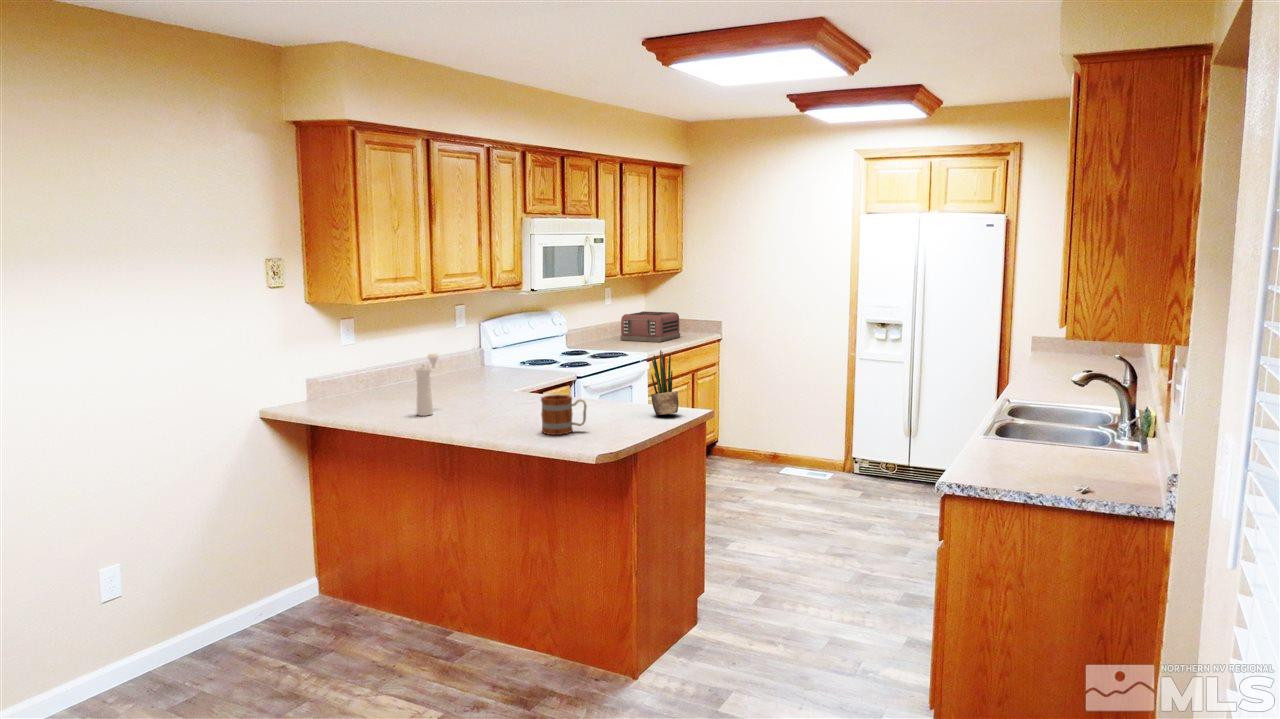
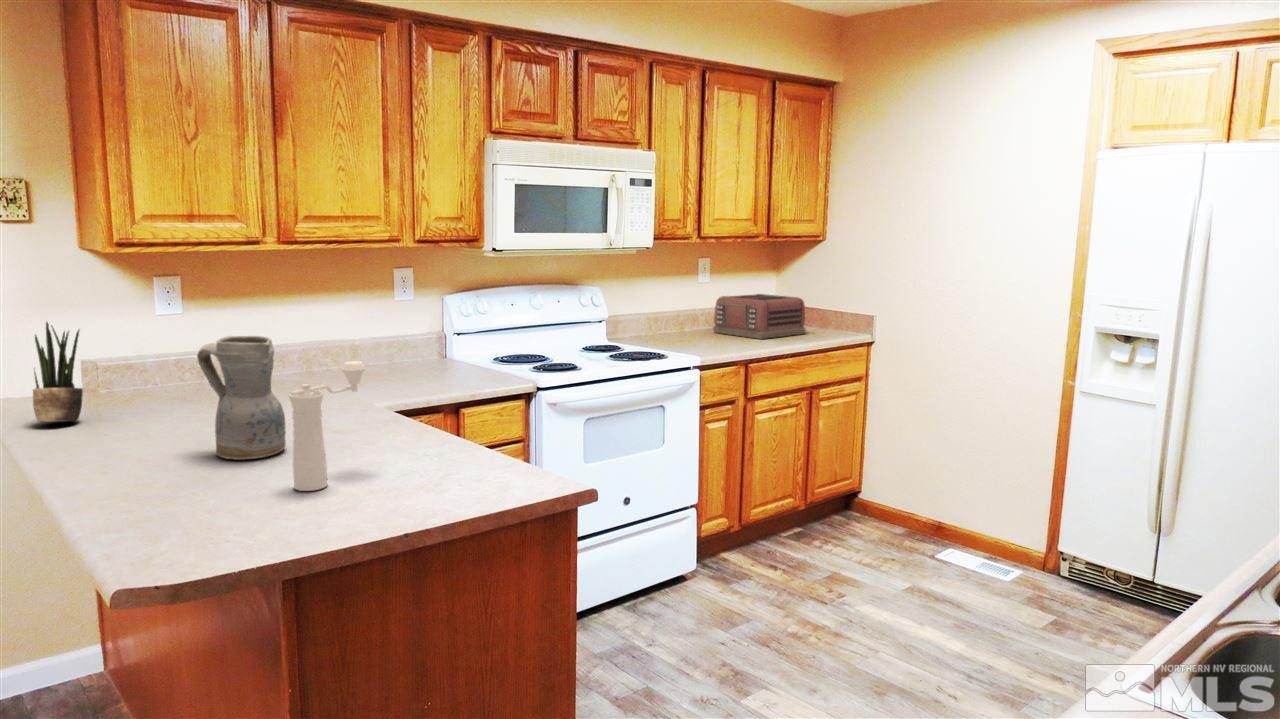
ceramic pitcher: none [500,347,546,415] -> present [197,336,286,459]
potted plant: present [651,350,678,415] -> present [33,322,83,422]
pepper mill: present [415,353,439,416] -> present [289,361,366,491]
mug: present [541,395,586,435] -> none [110,436,200,523]

